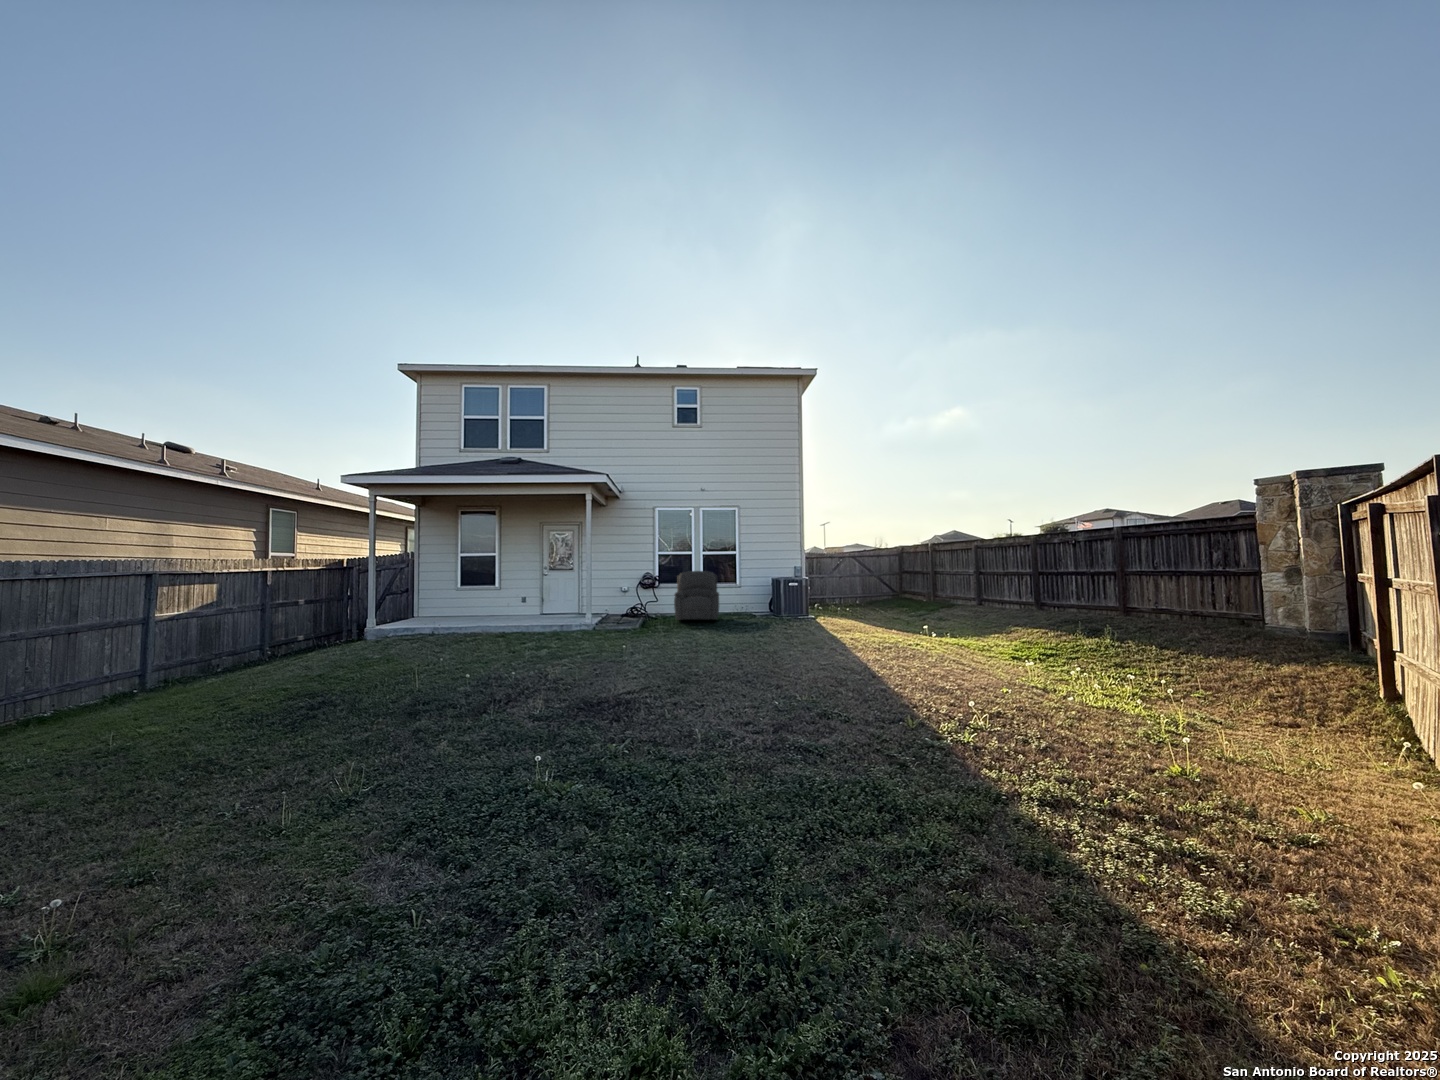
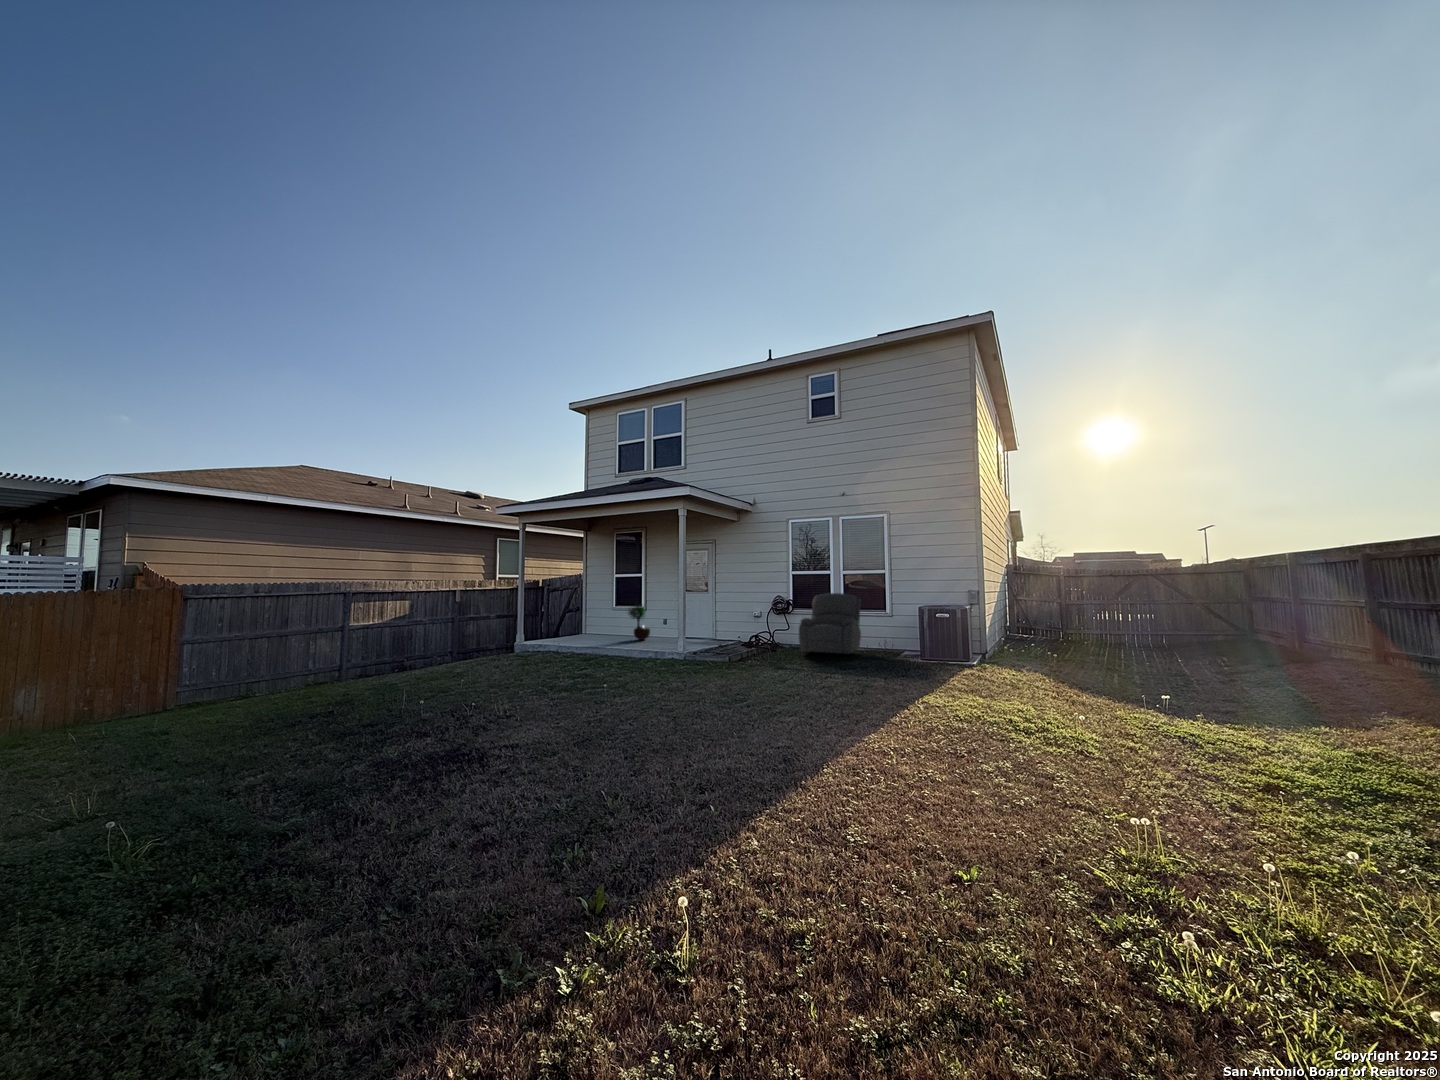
potted tree: none [492,580,515,618] -> present [628,605,650,640]

